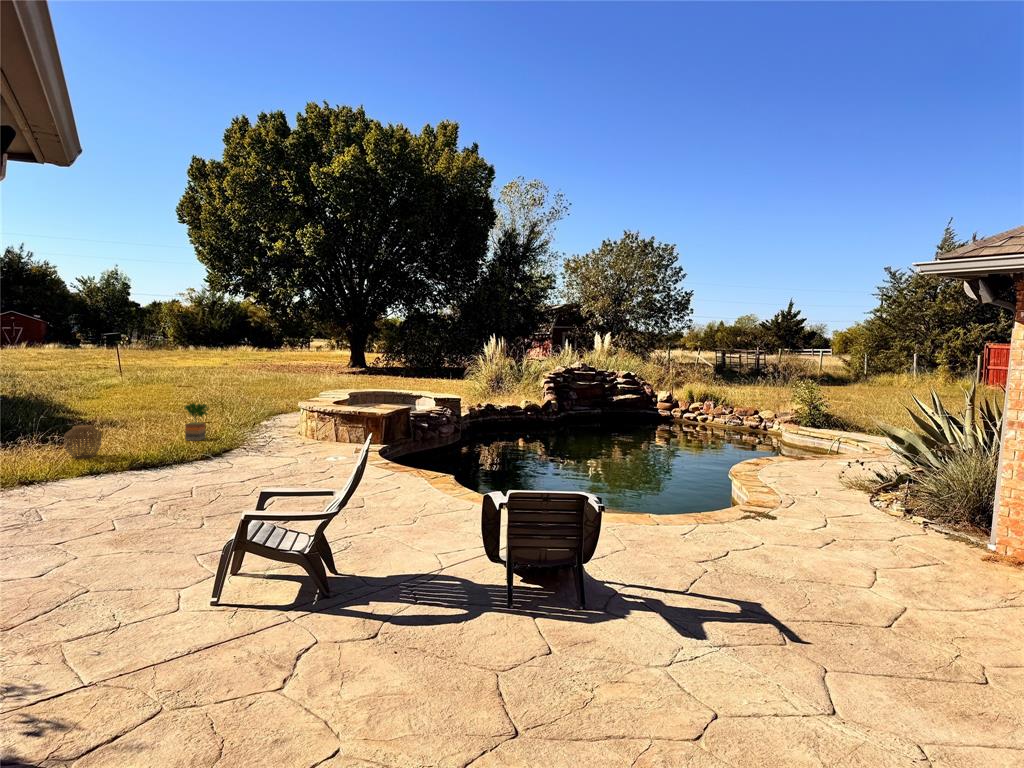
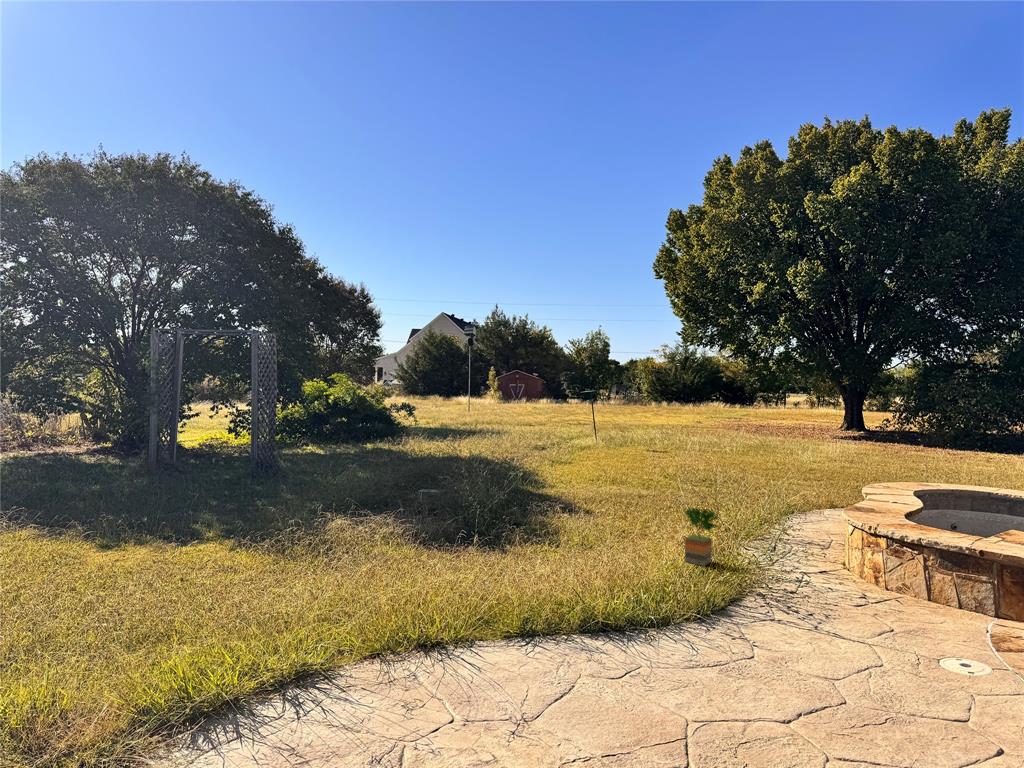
woven basket: present [64,425,102,458] -> none [545,532,586,580]

